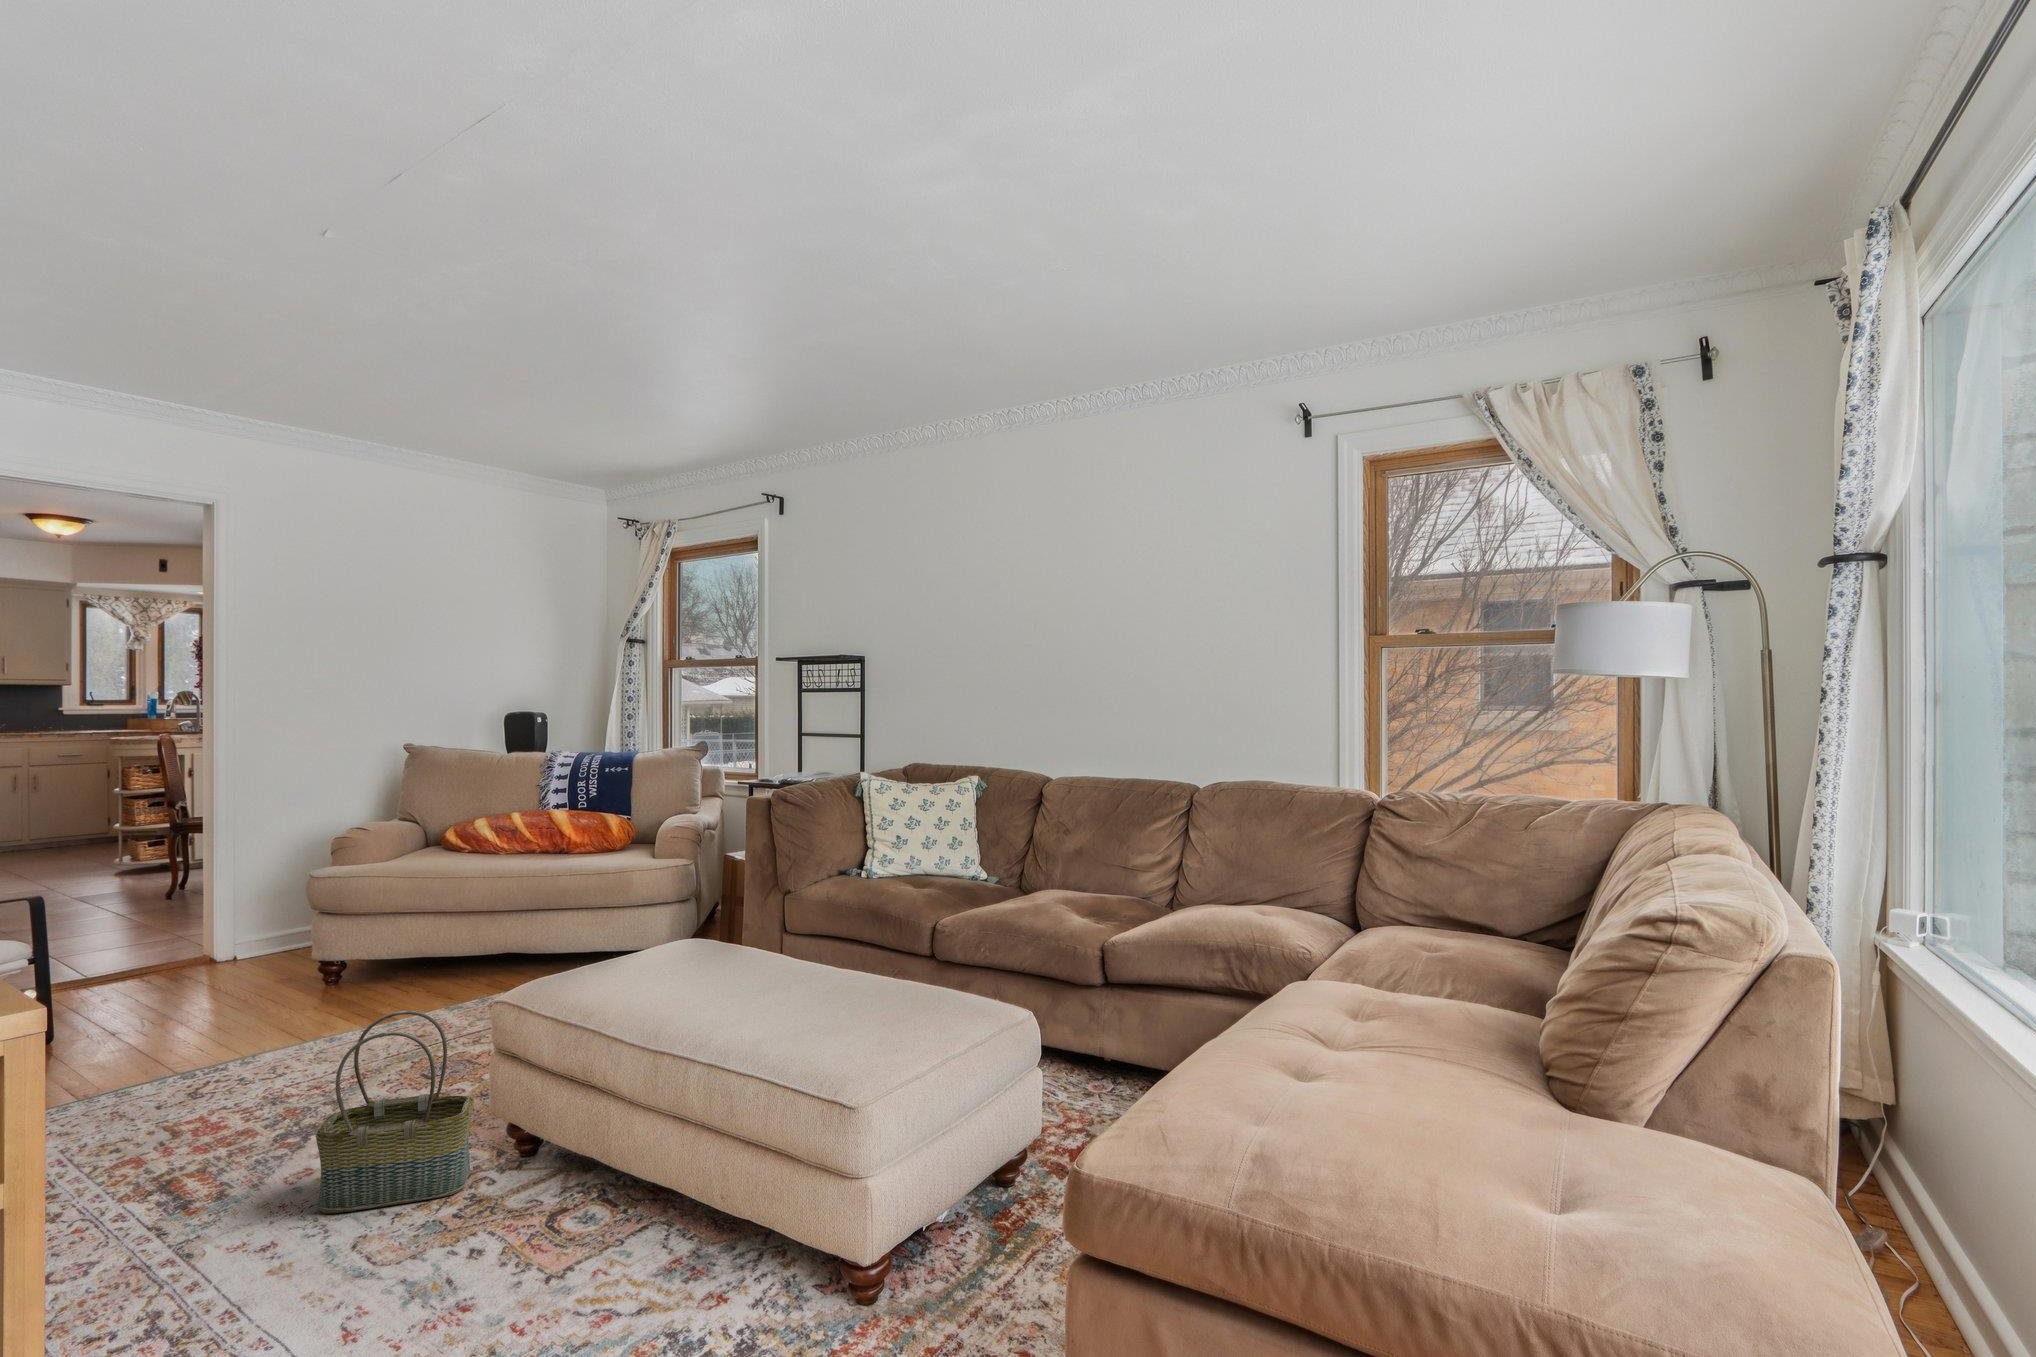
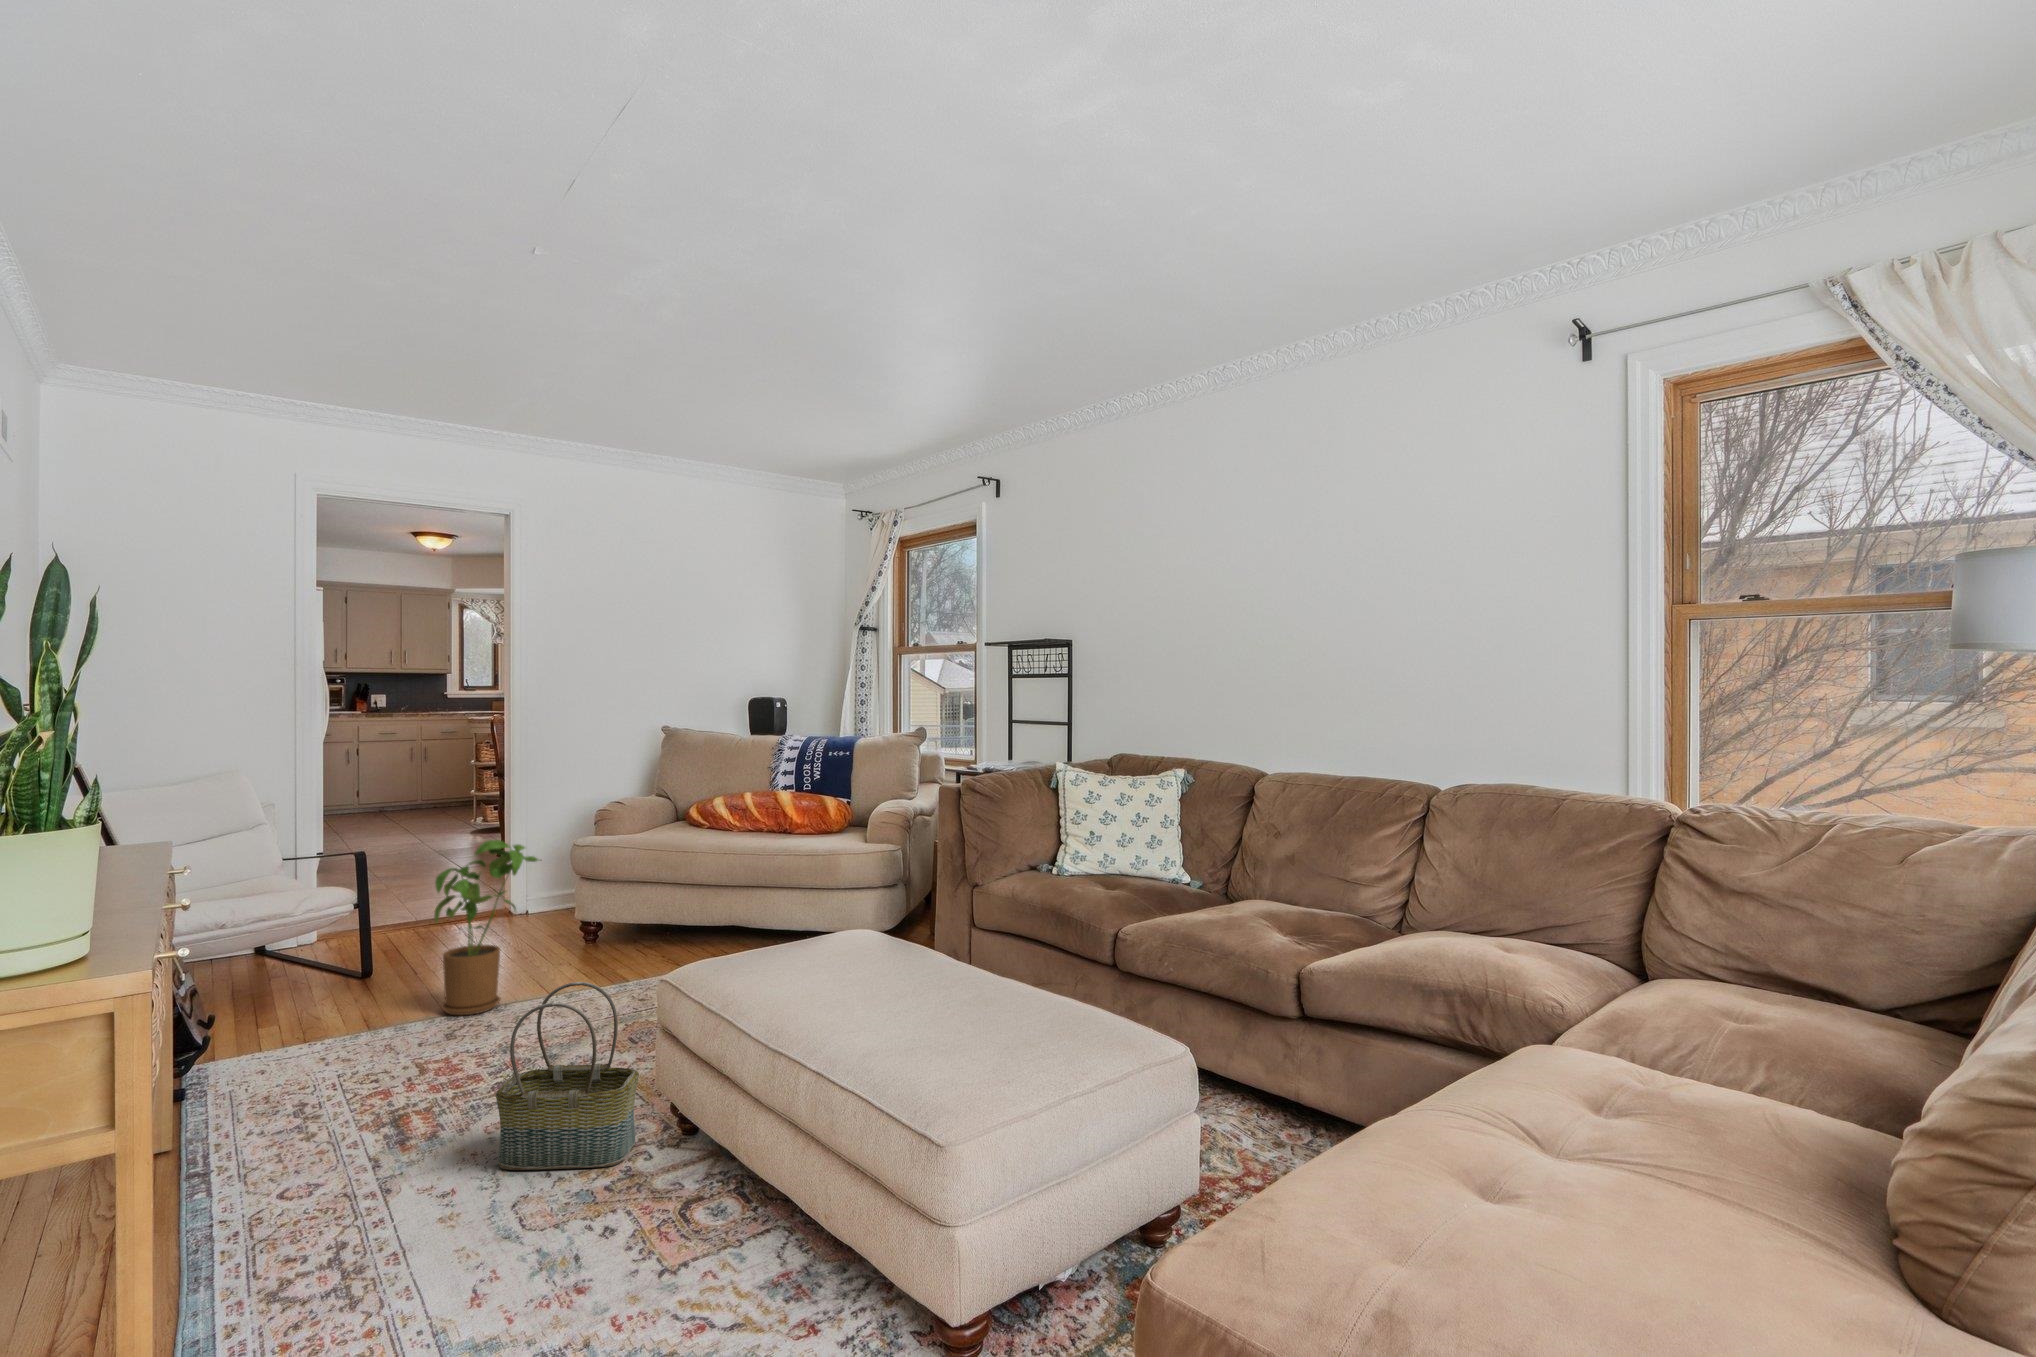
house plant: none [163,874,299,1074] -> present [434,840,538,1015]

